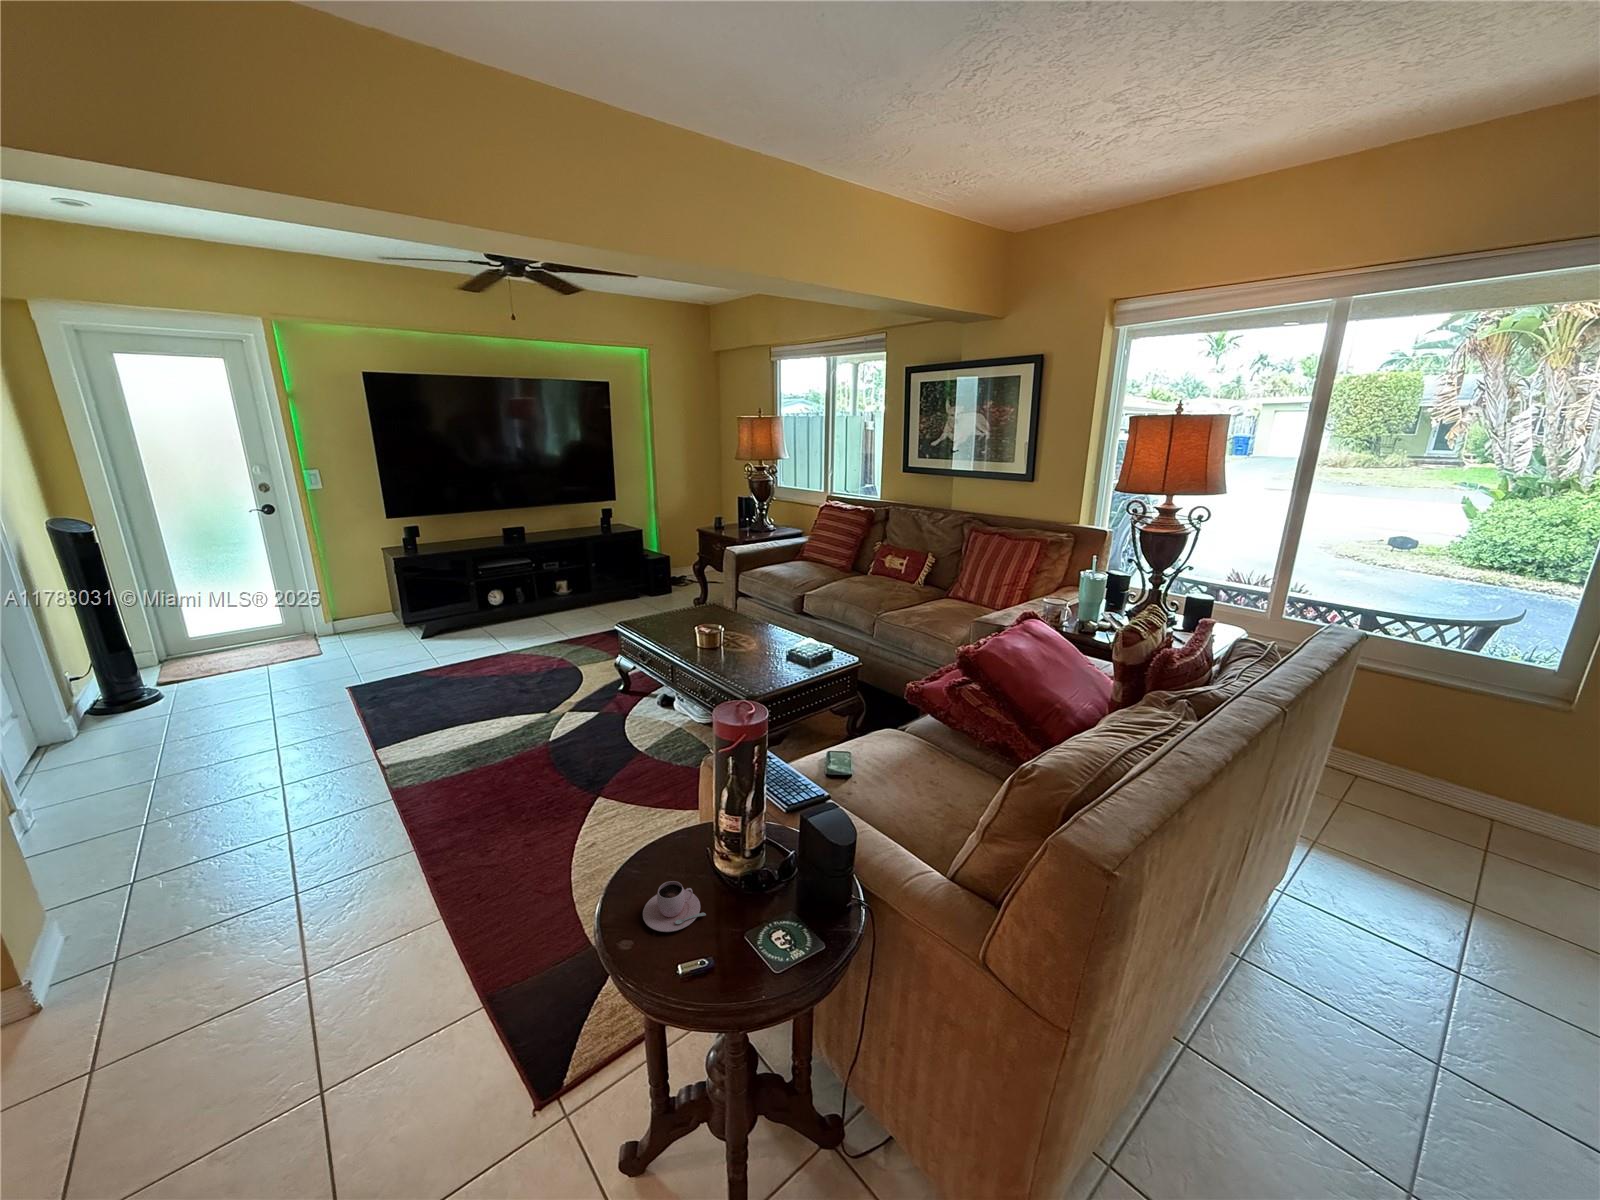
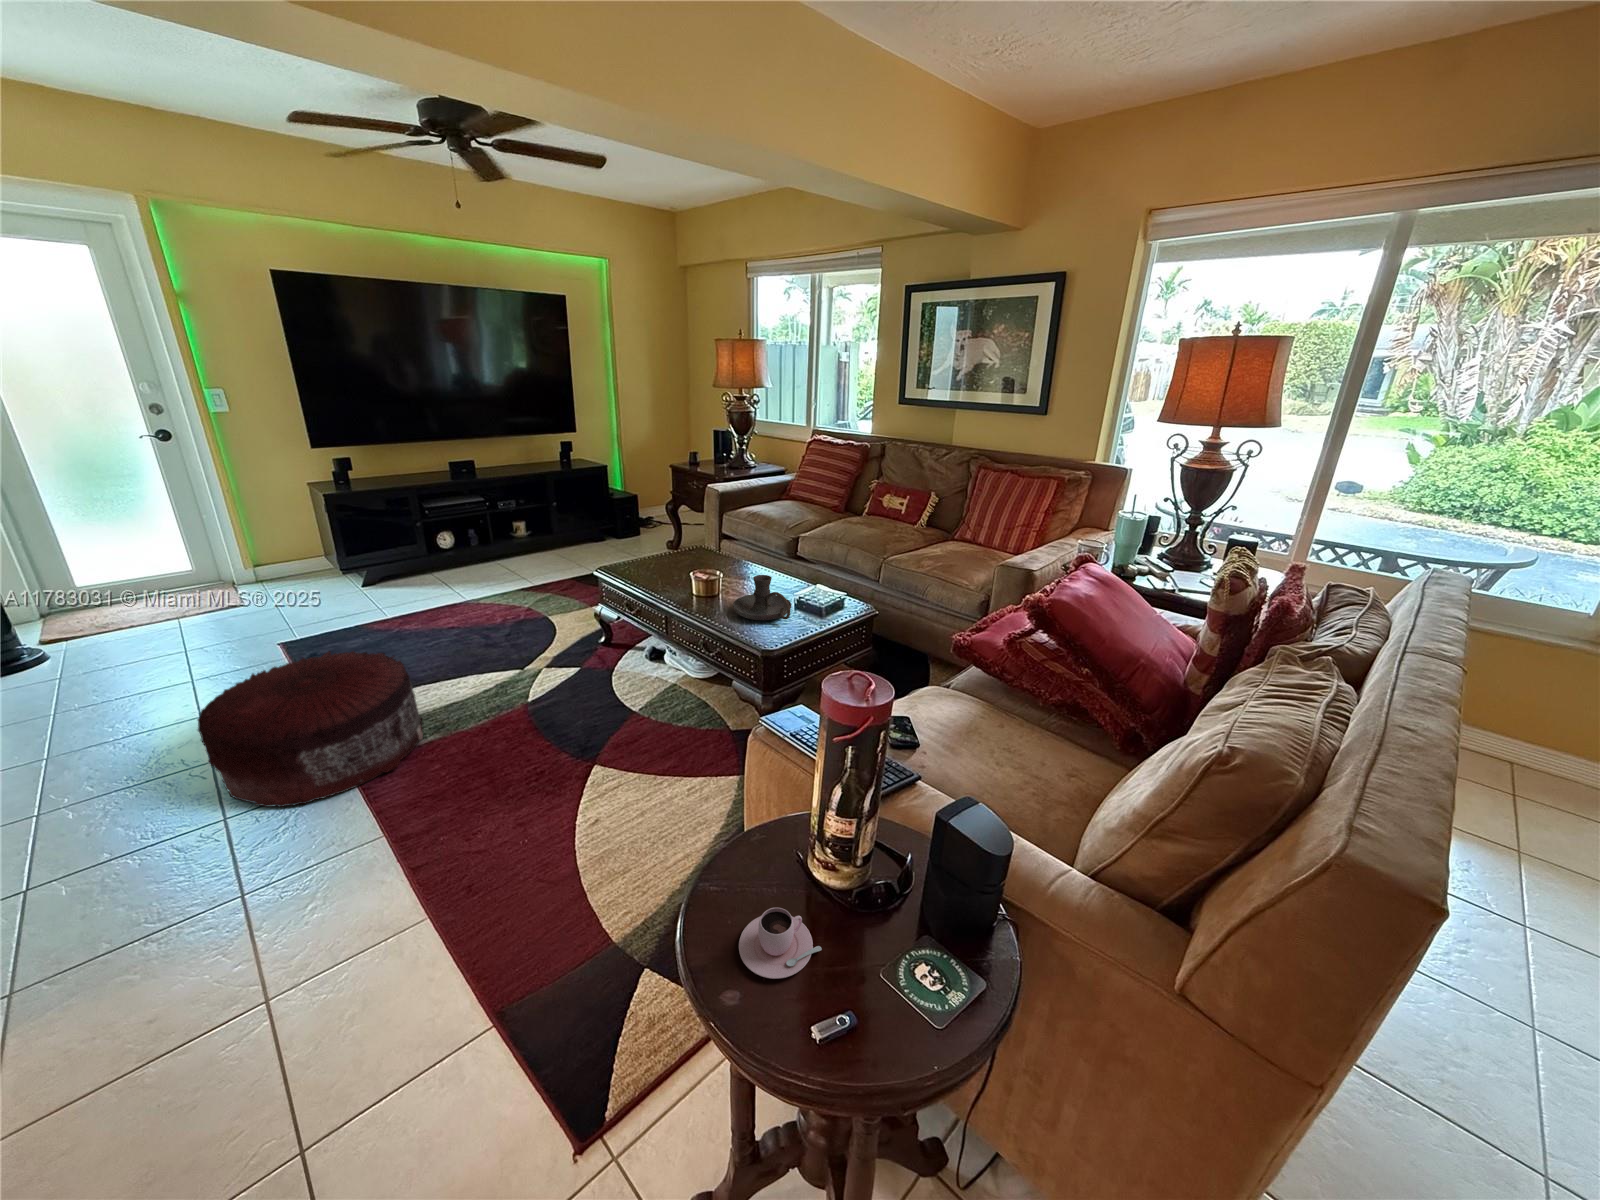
candle holder: none [728,630,781,670] -> present [733,575,791,620]
pouf: none [273,693,457,825] -> present [198,651,423,807]

